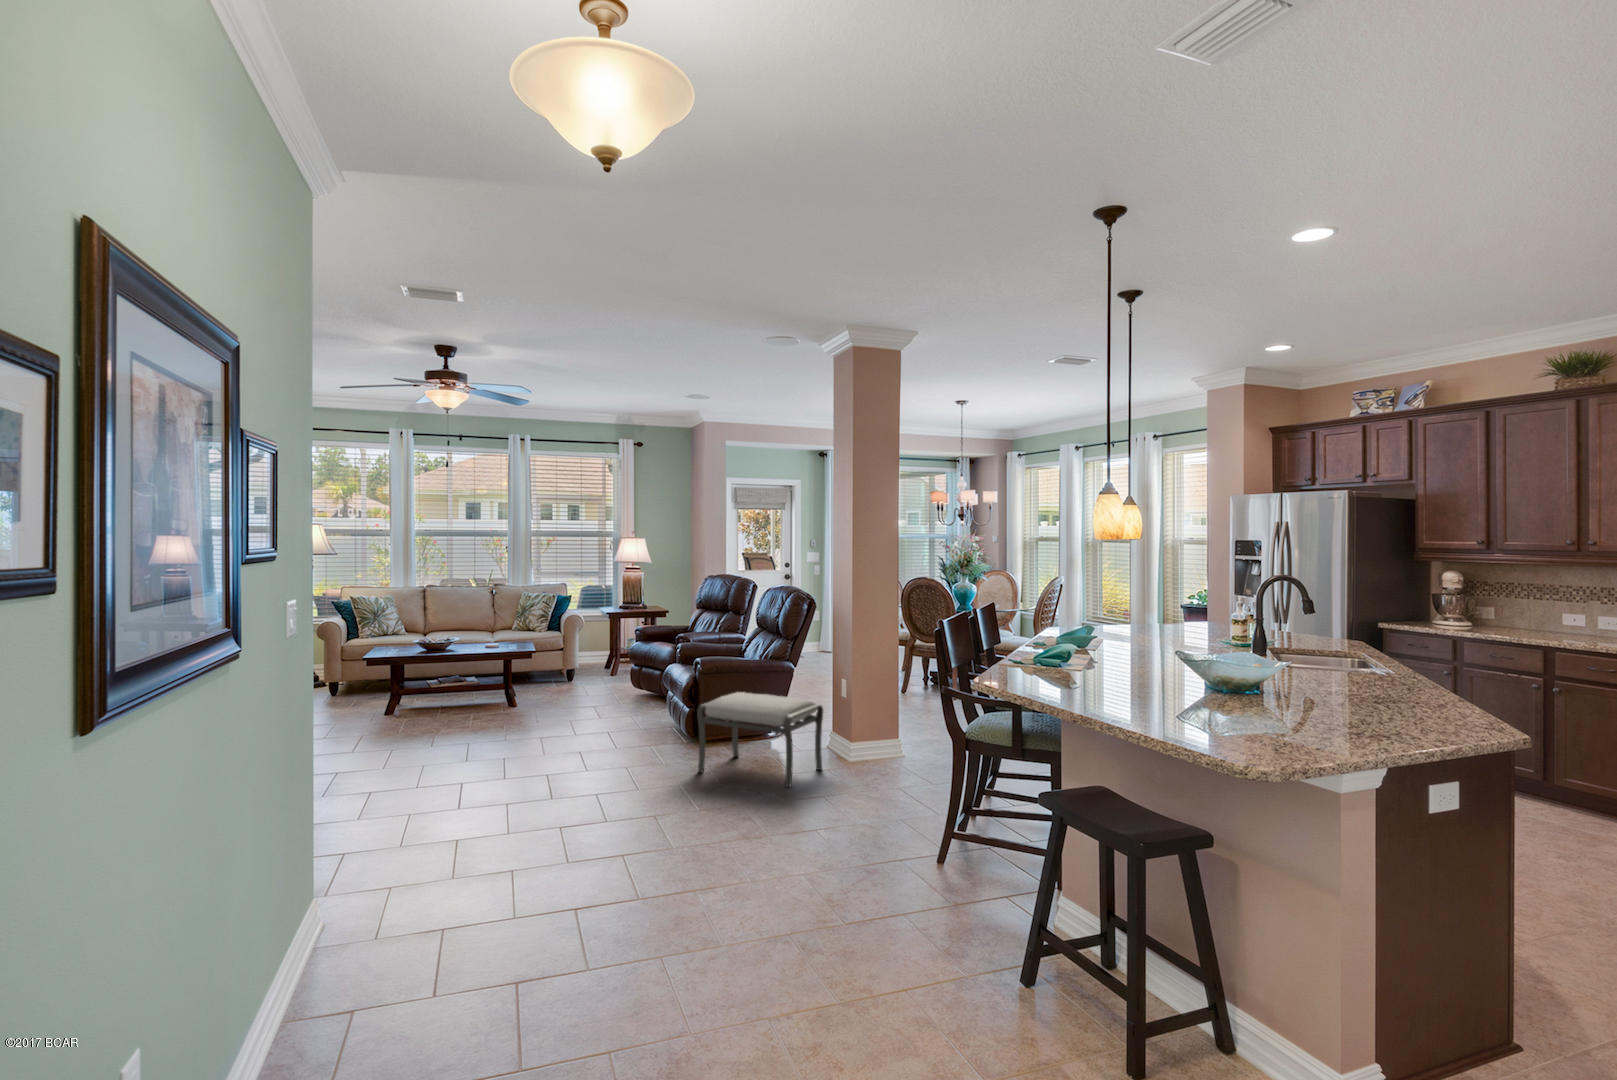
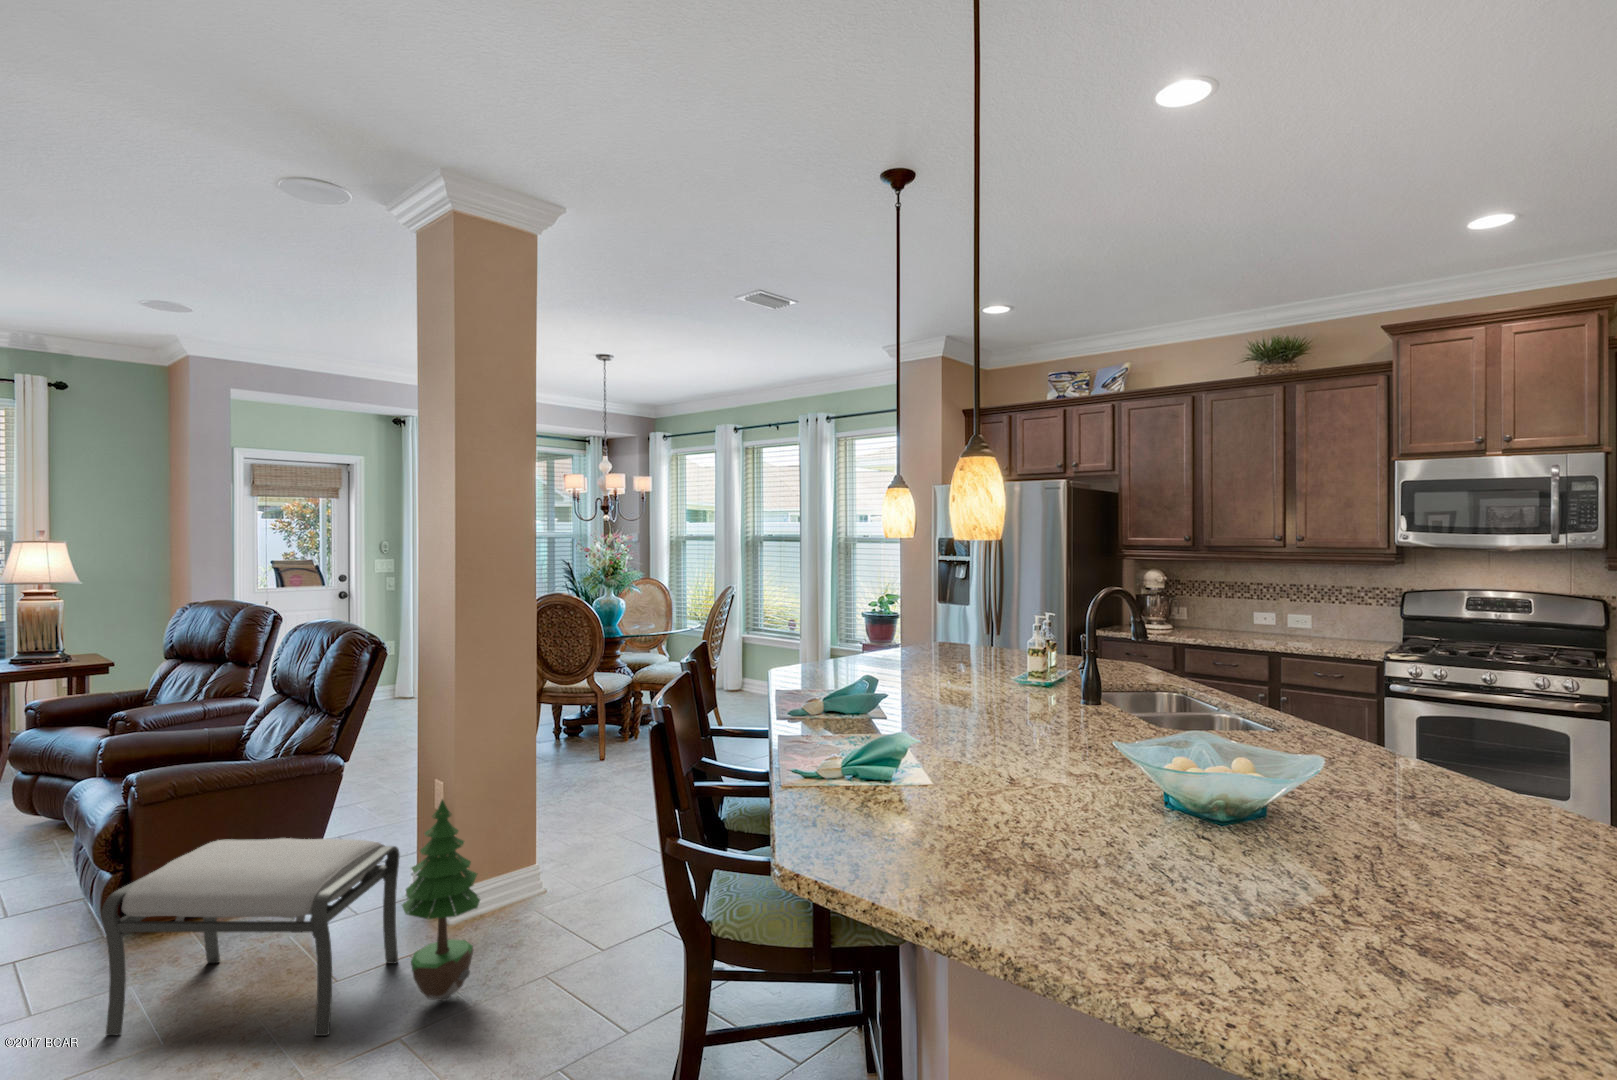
potted tree: none [824,676,864,786] -> present [402,800,480,1001]

